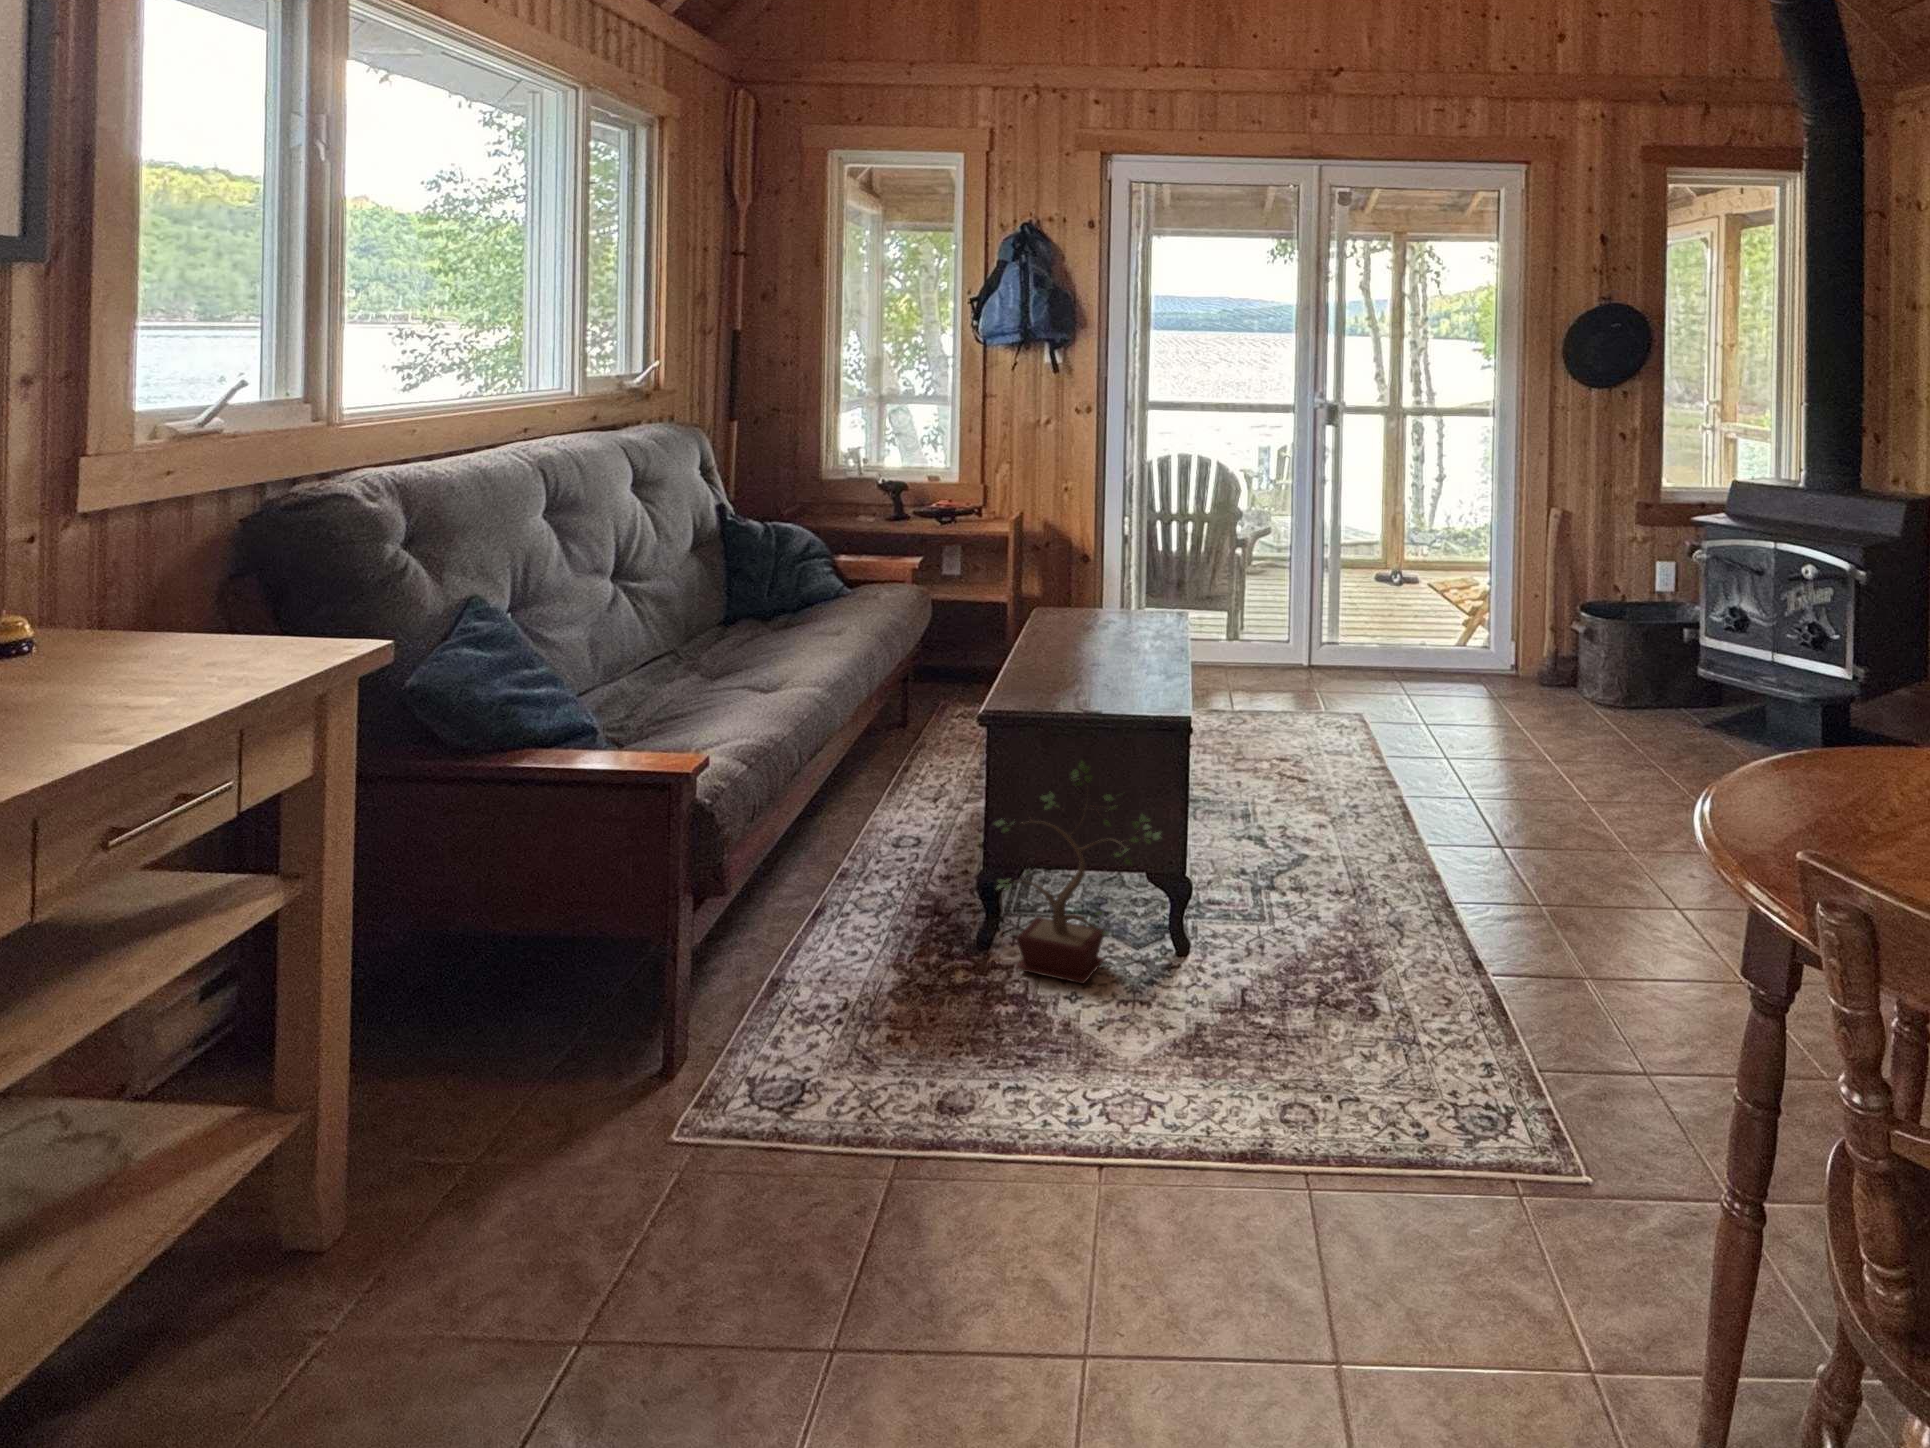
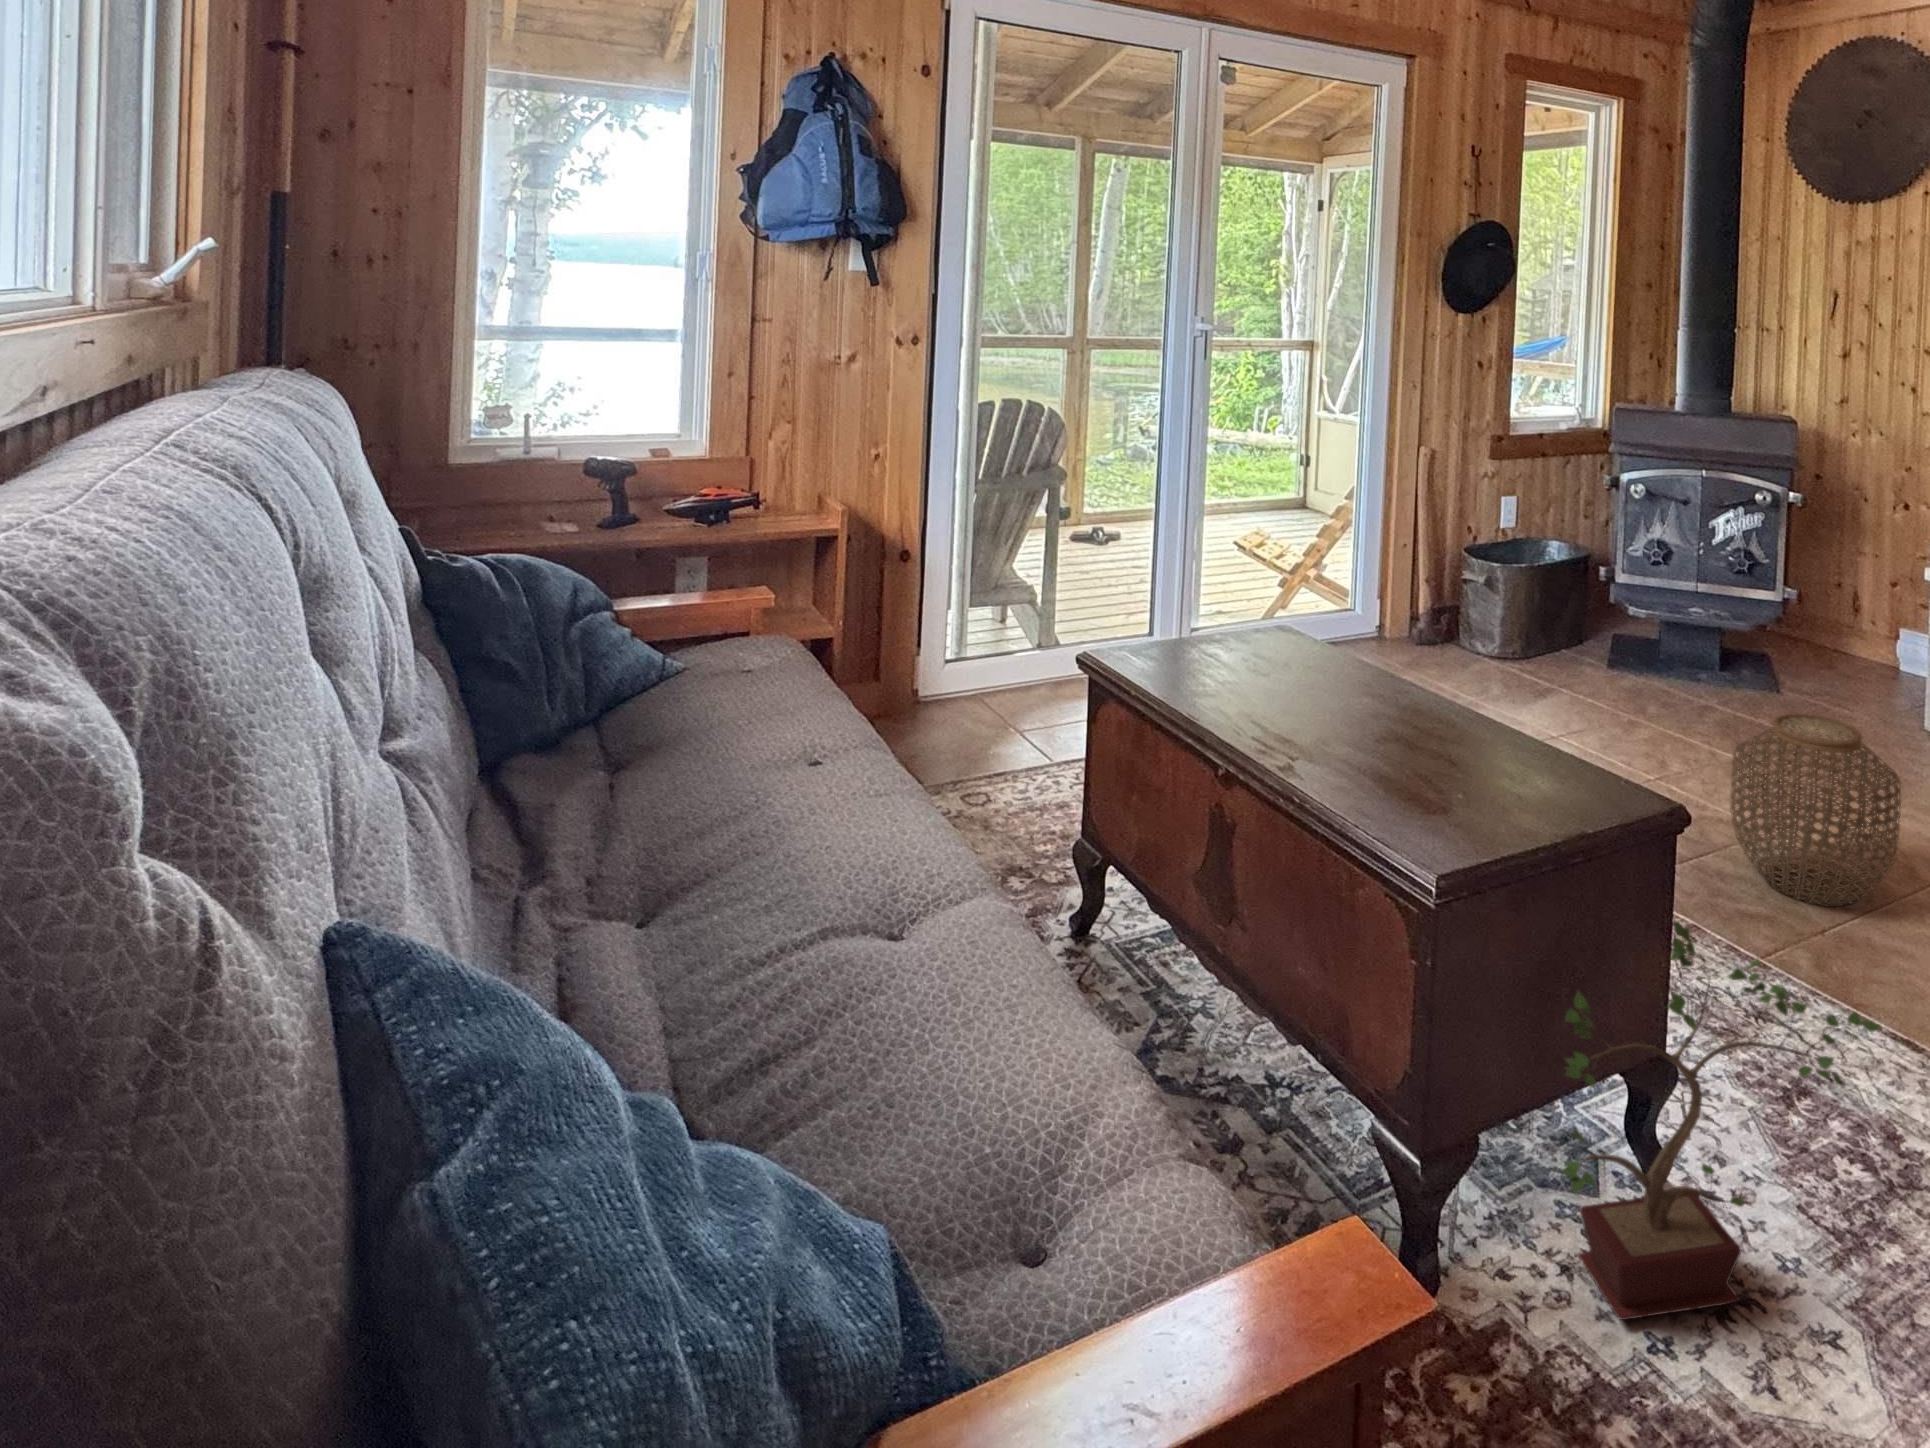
woven basket: none [1482,728,1615,885] -> present [1730,714,1901,906]

